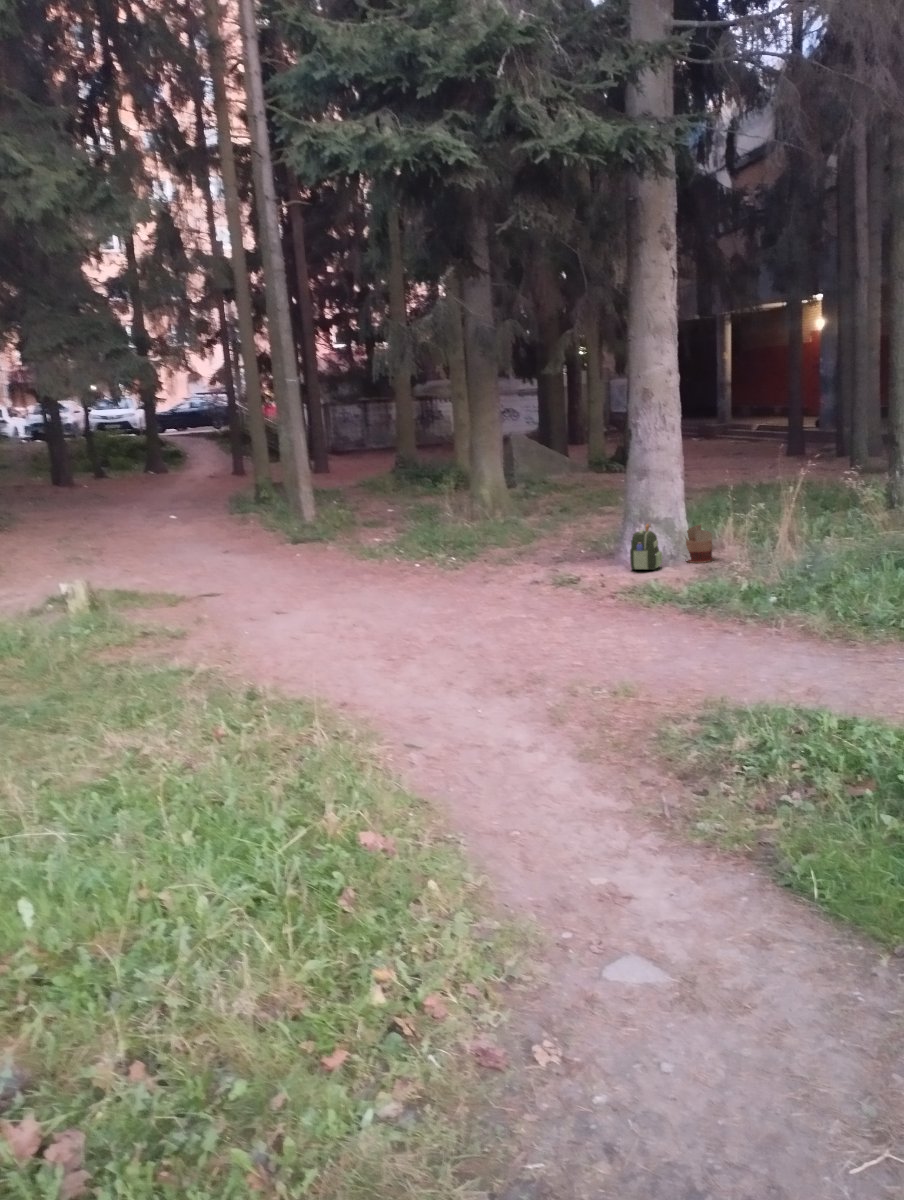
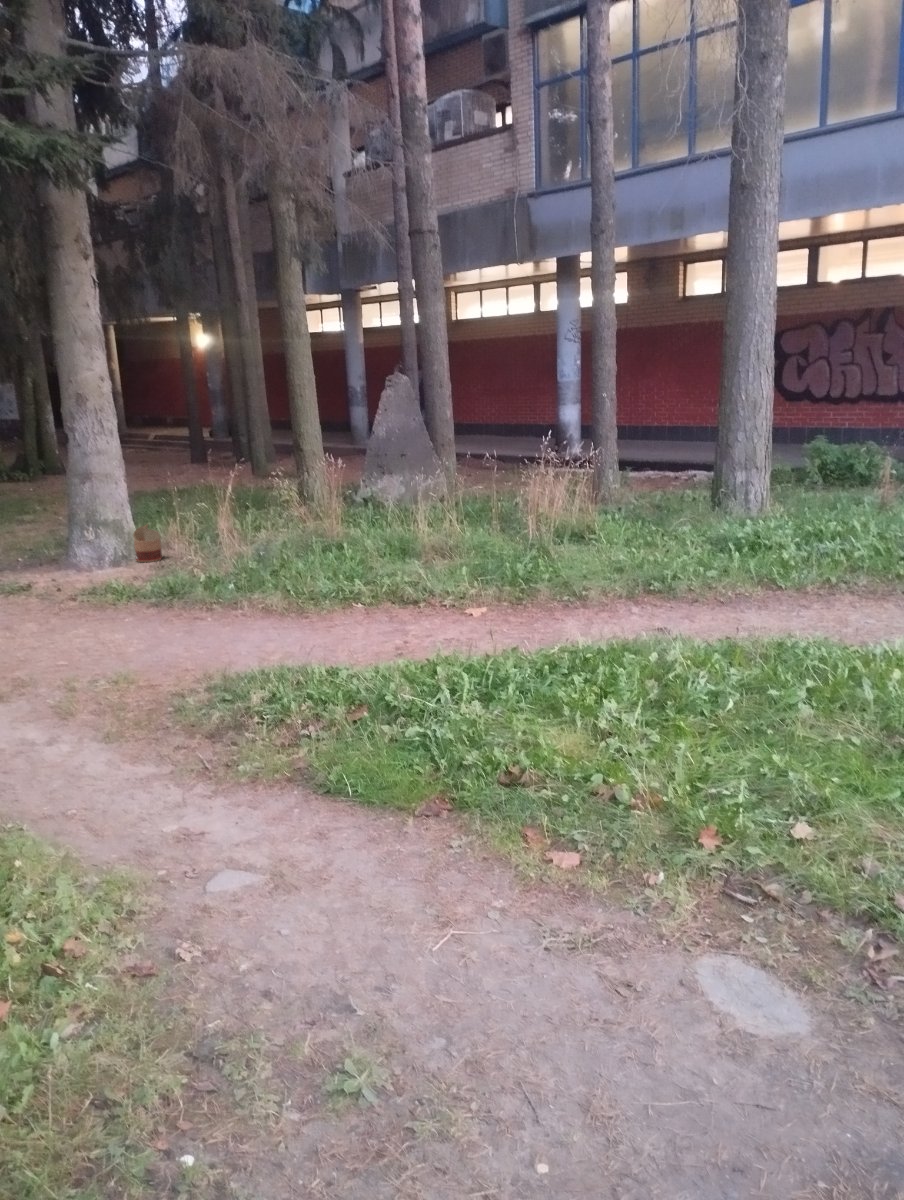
backpack: present [630,524,663,570] -> none [81,525,115,573]

